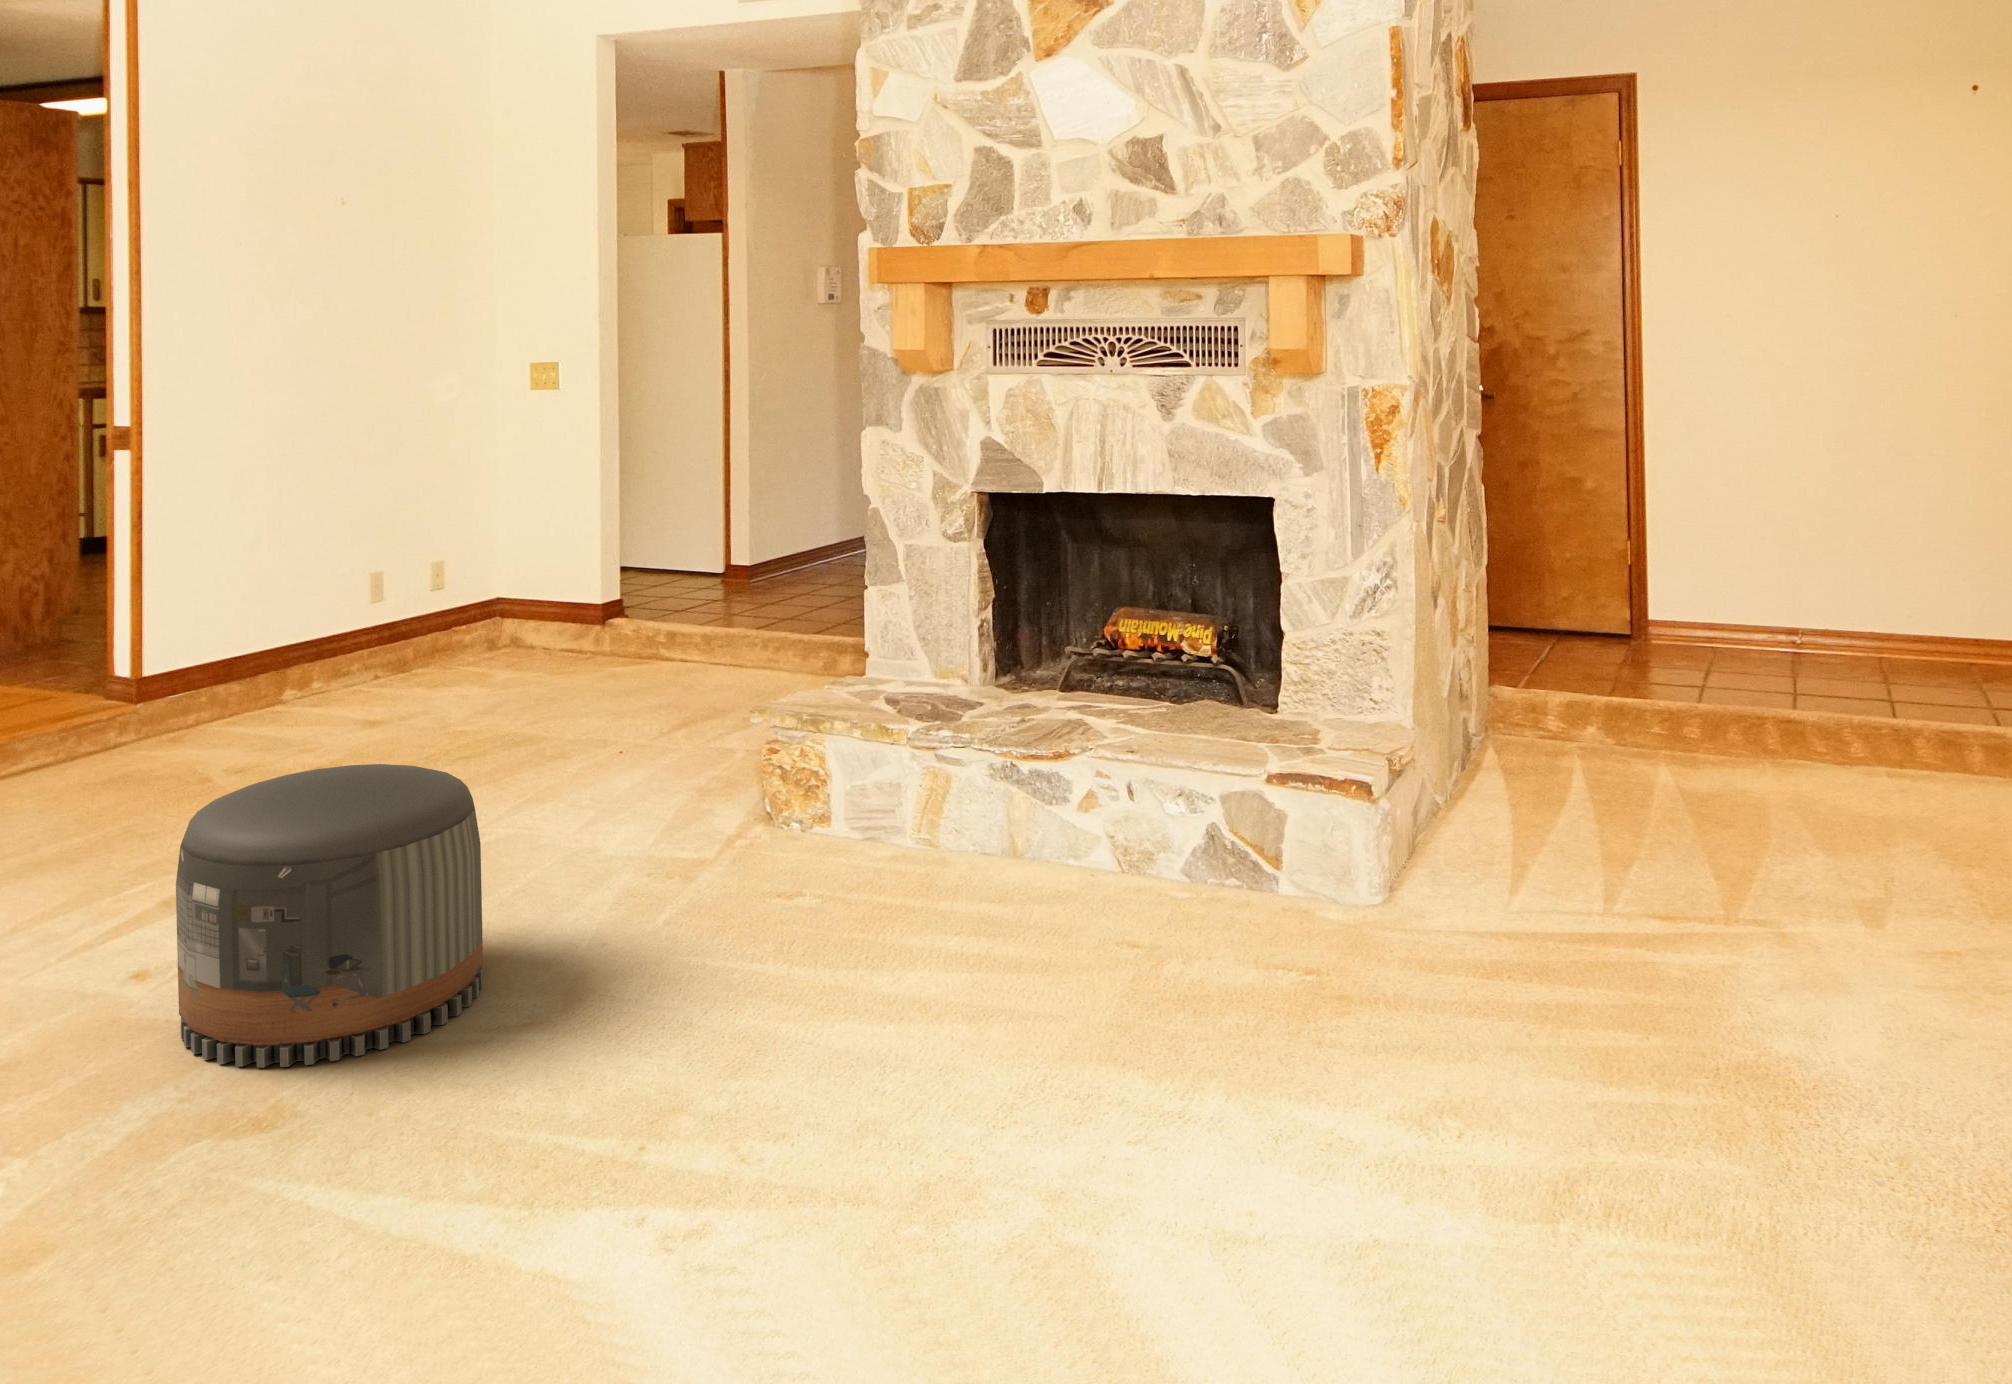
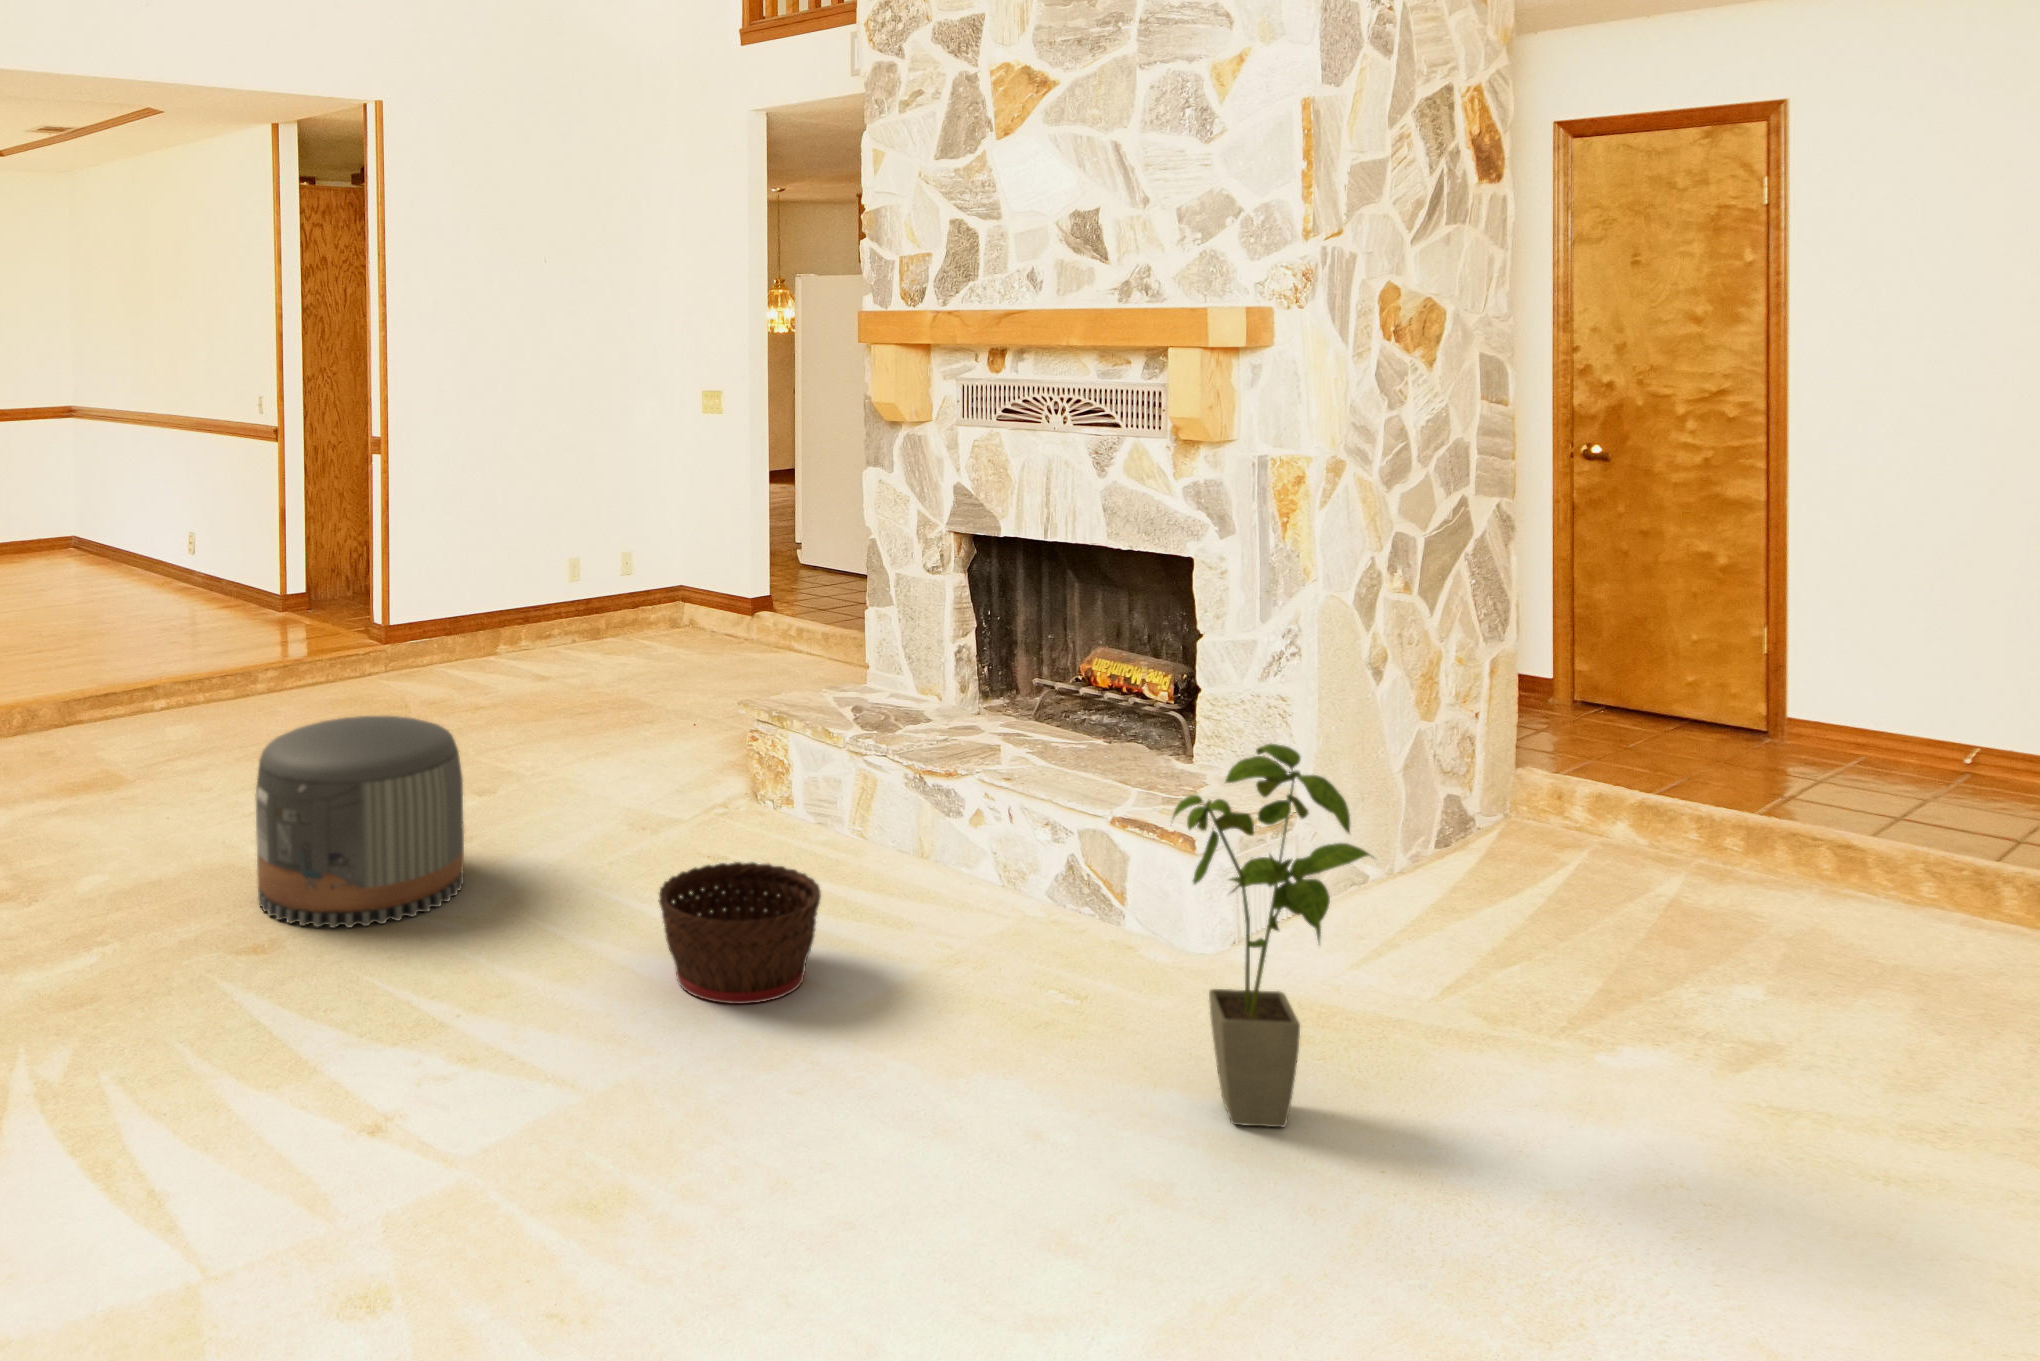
house plant: none [1465,648,1683,1051] -> present [1173,744,1374,1127]
basket: none [828,873,1025,1045] -> present [658,862,821,1004]

